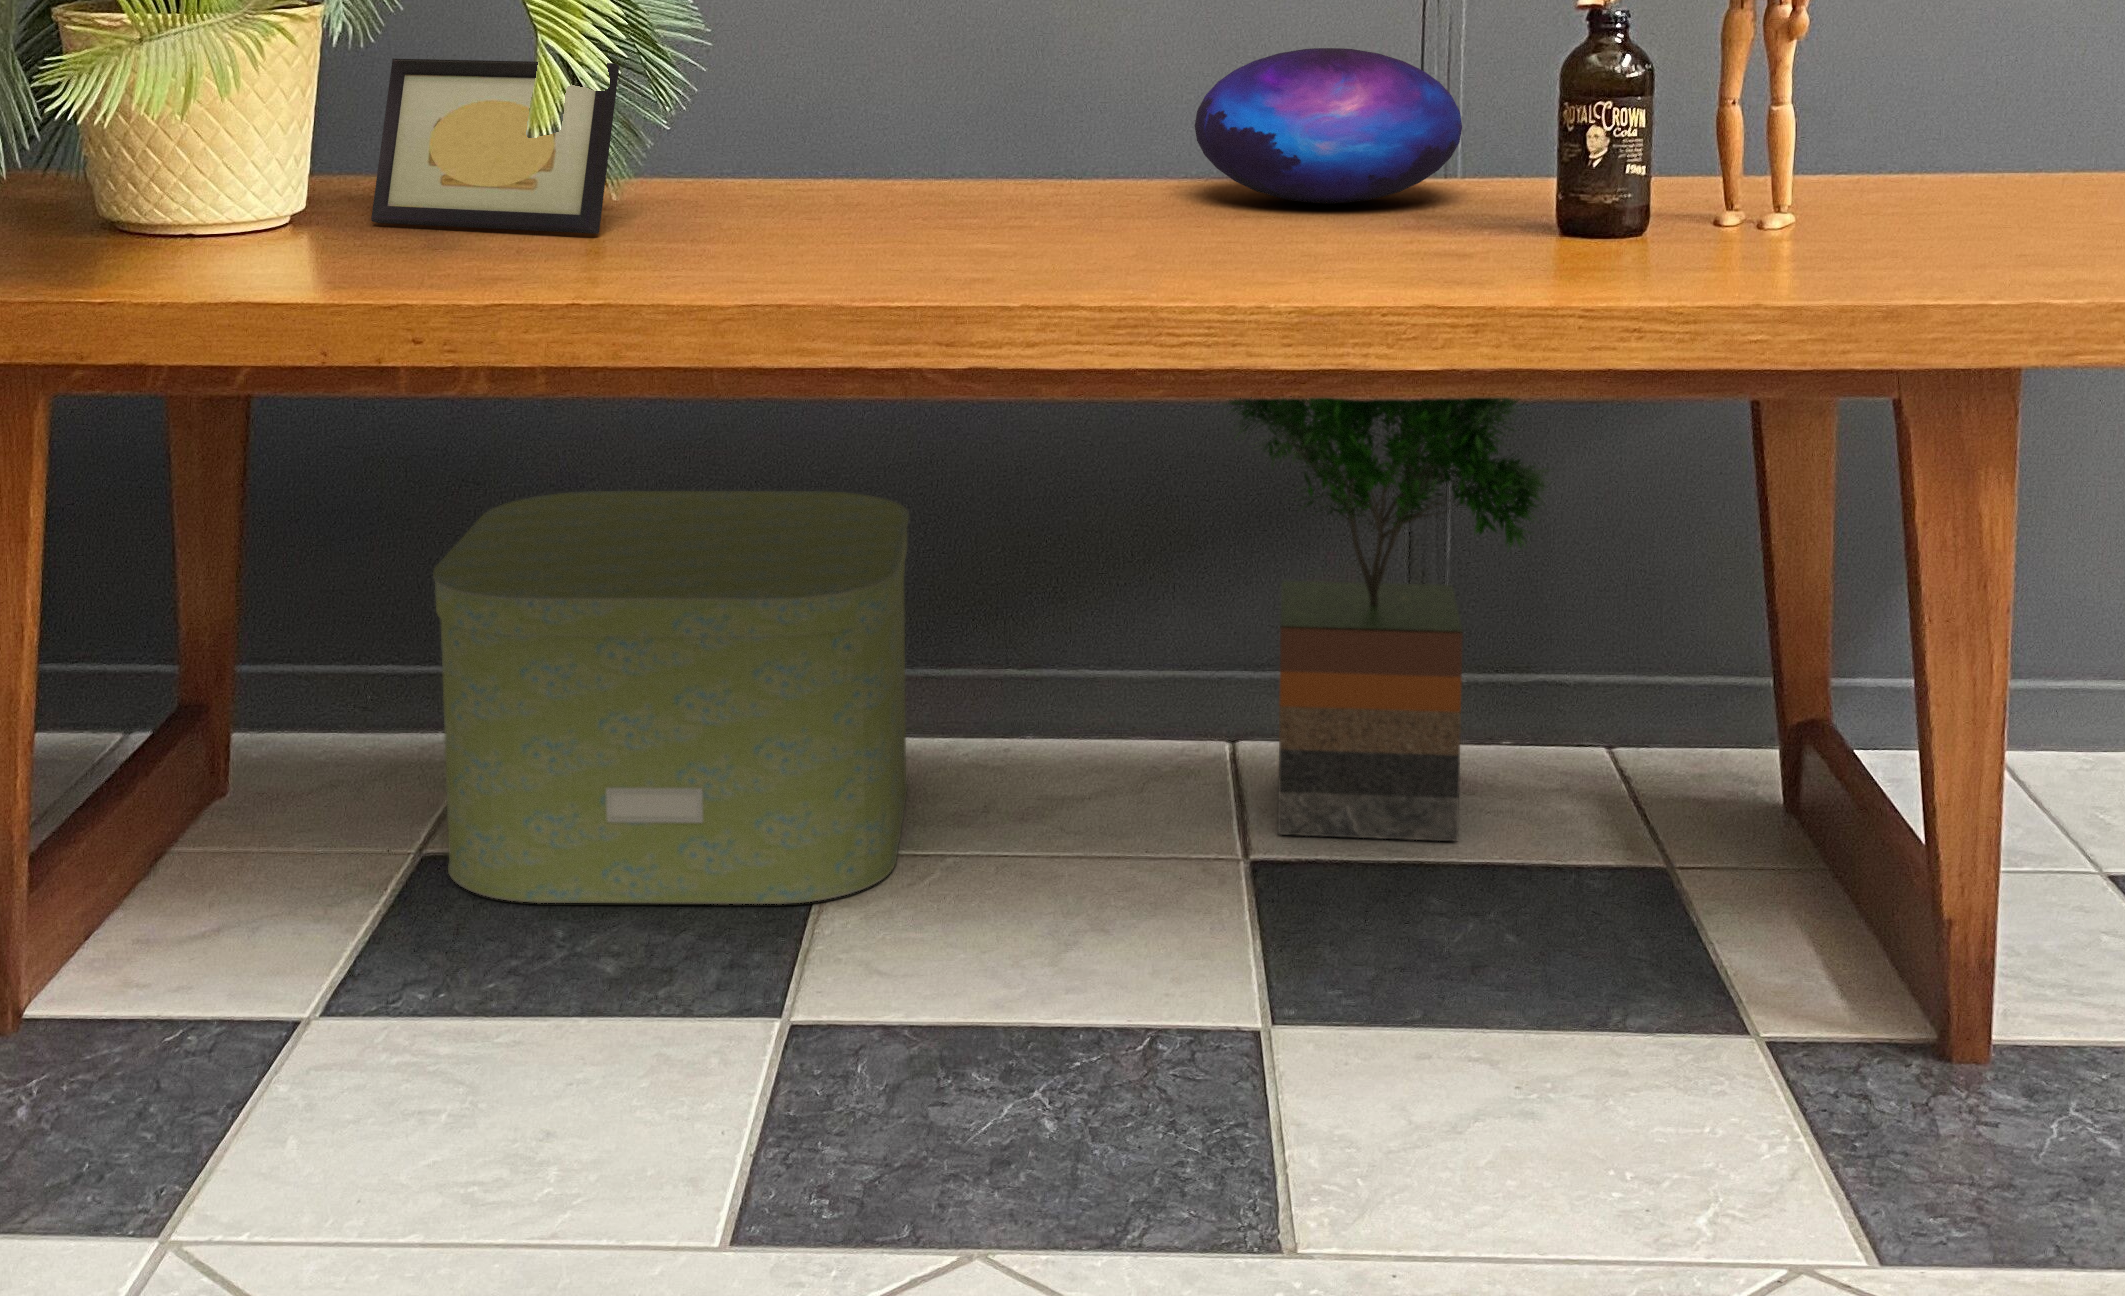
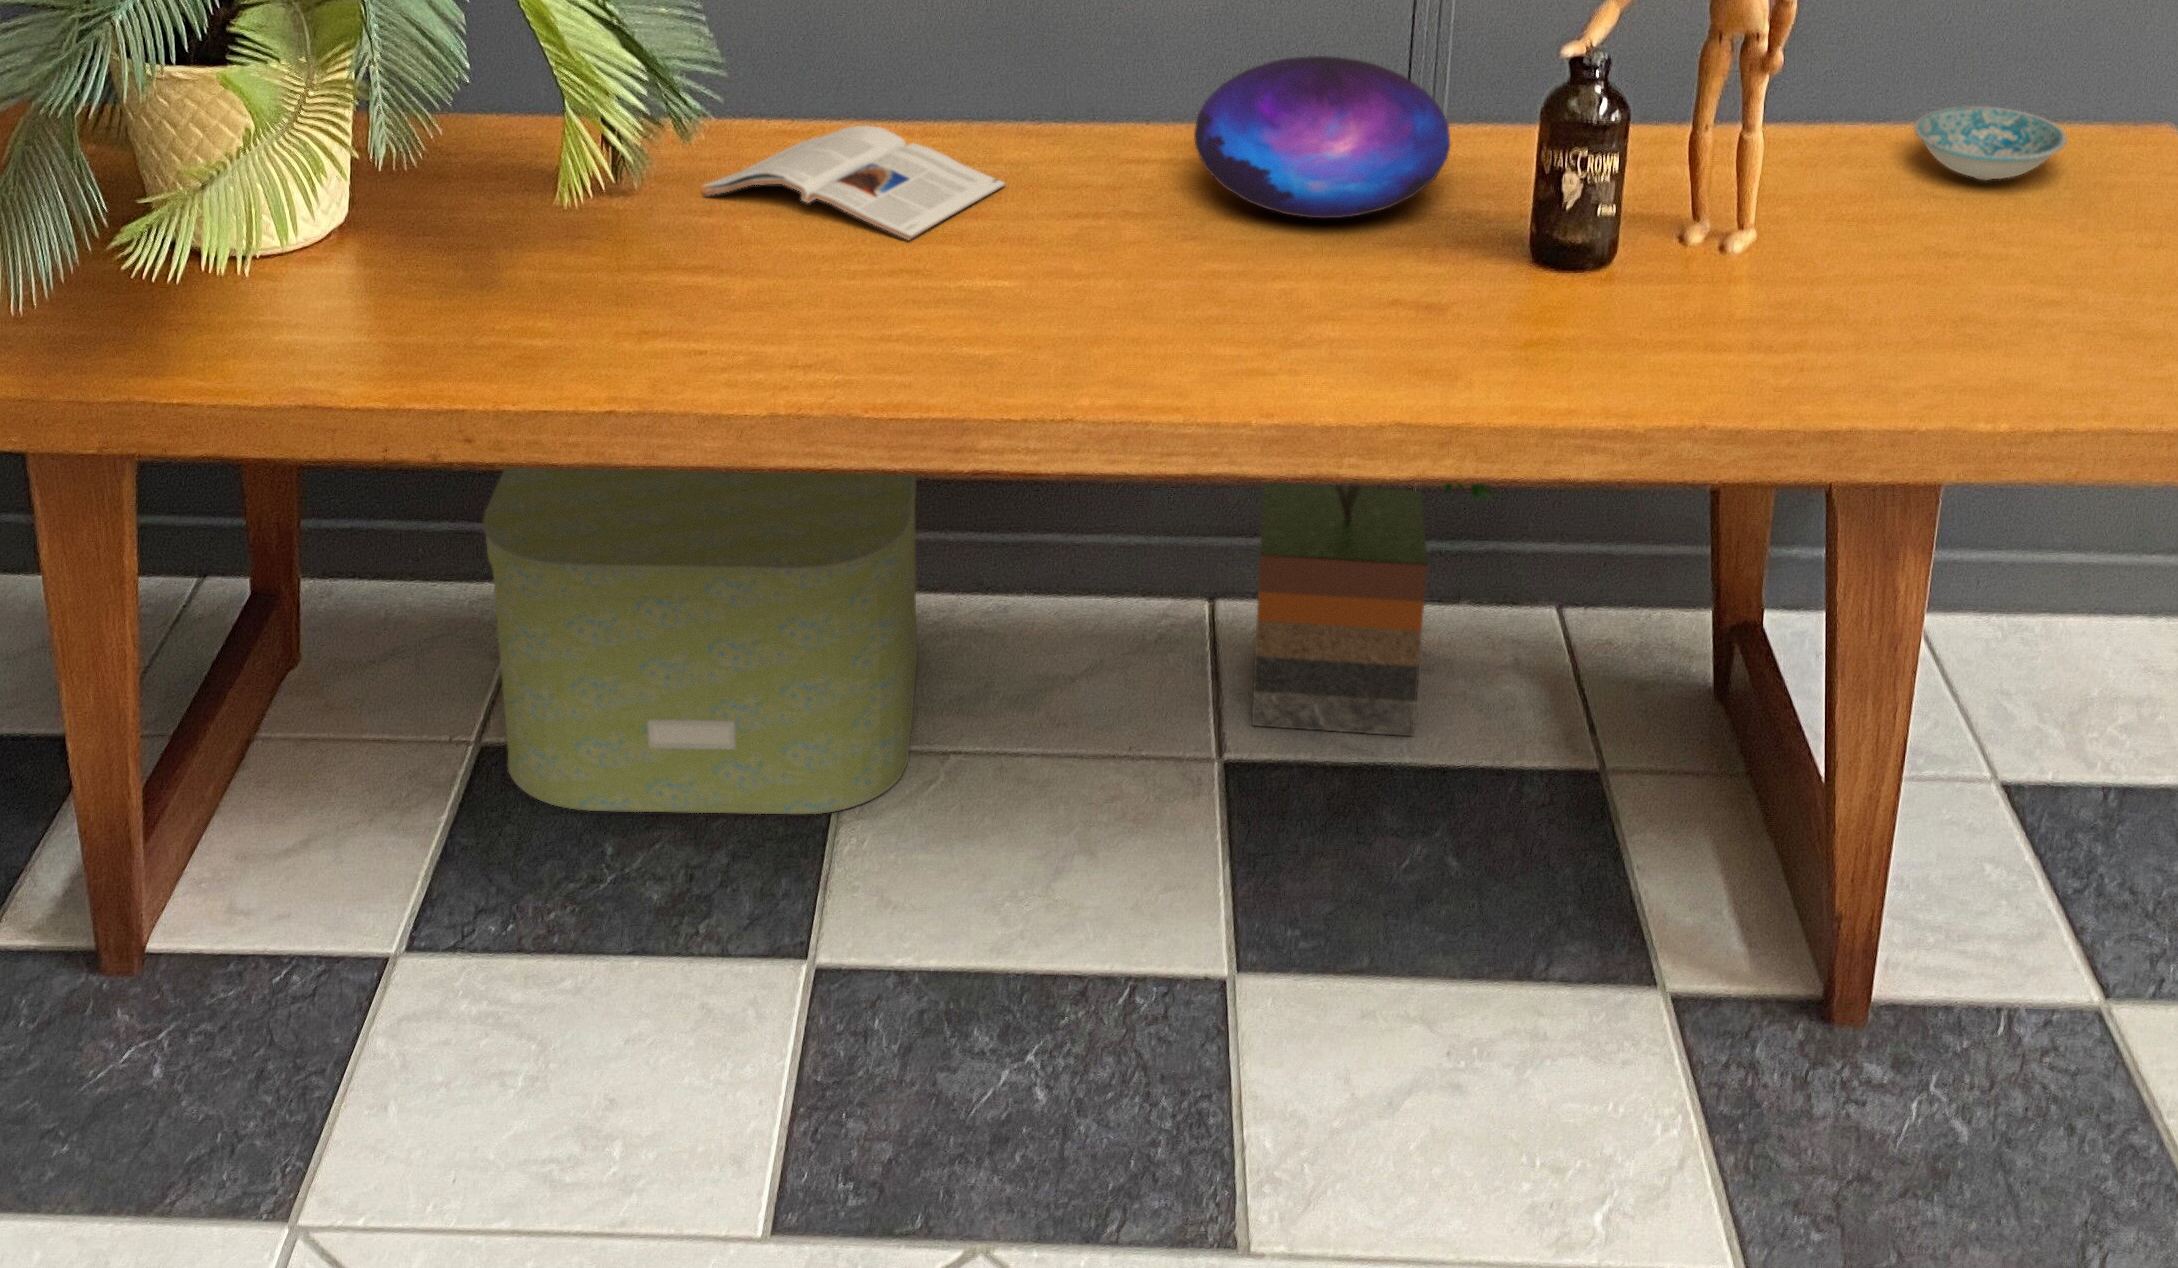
picture frame: present [371,59,619,234] -> none [412,90,643,281]
ceramic bowl: none [1943,129,2102,188] -> present [1914,106,2067,180]
magazine: none [680,151,999,216] -> present [702,126,1005,240]

